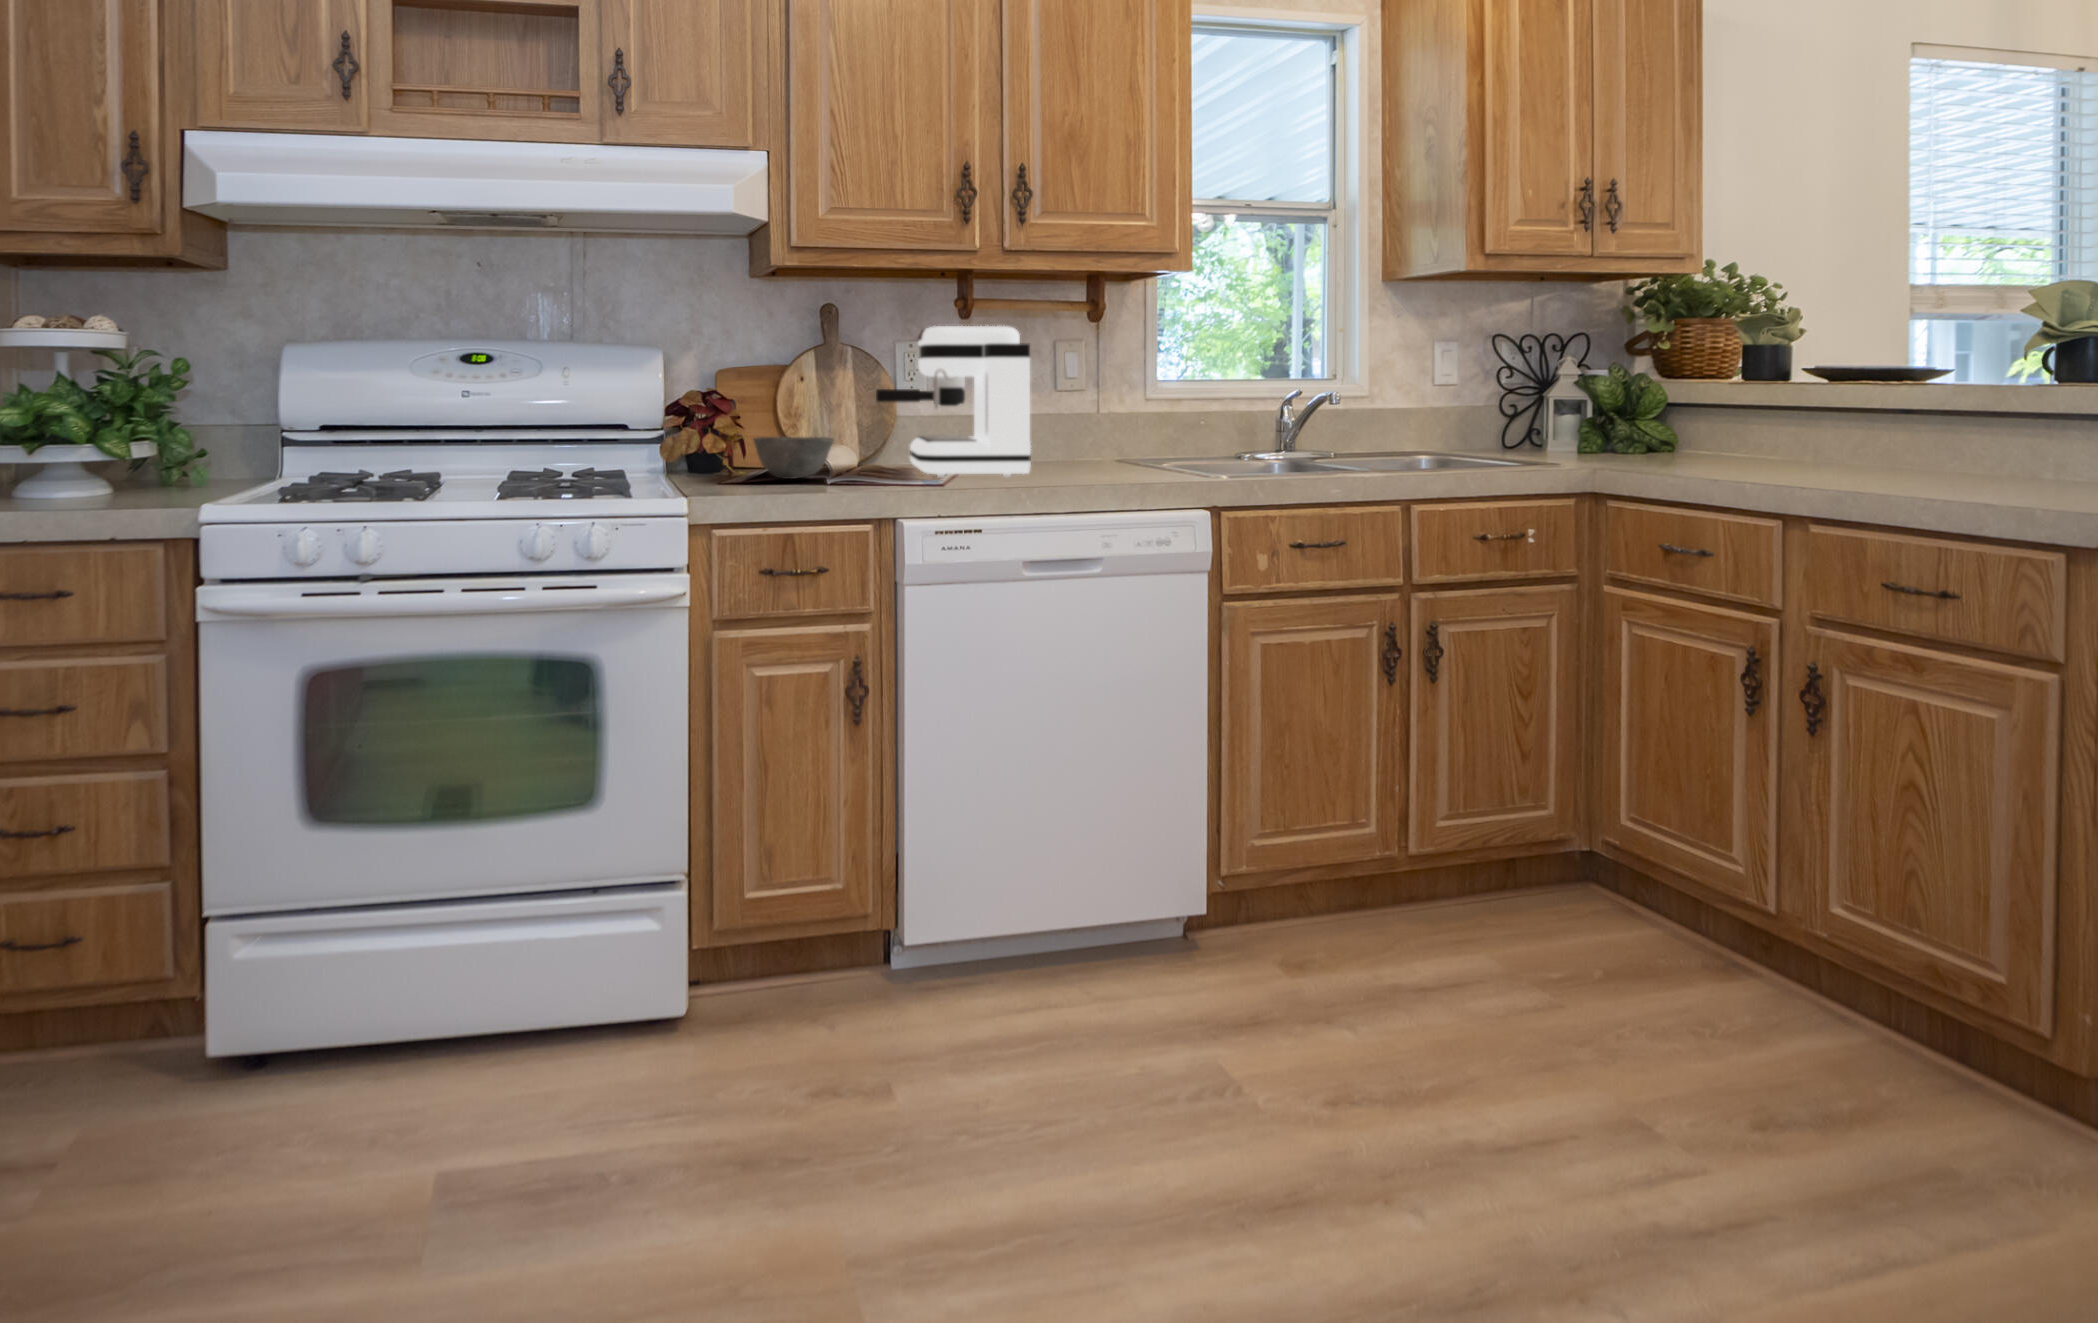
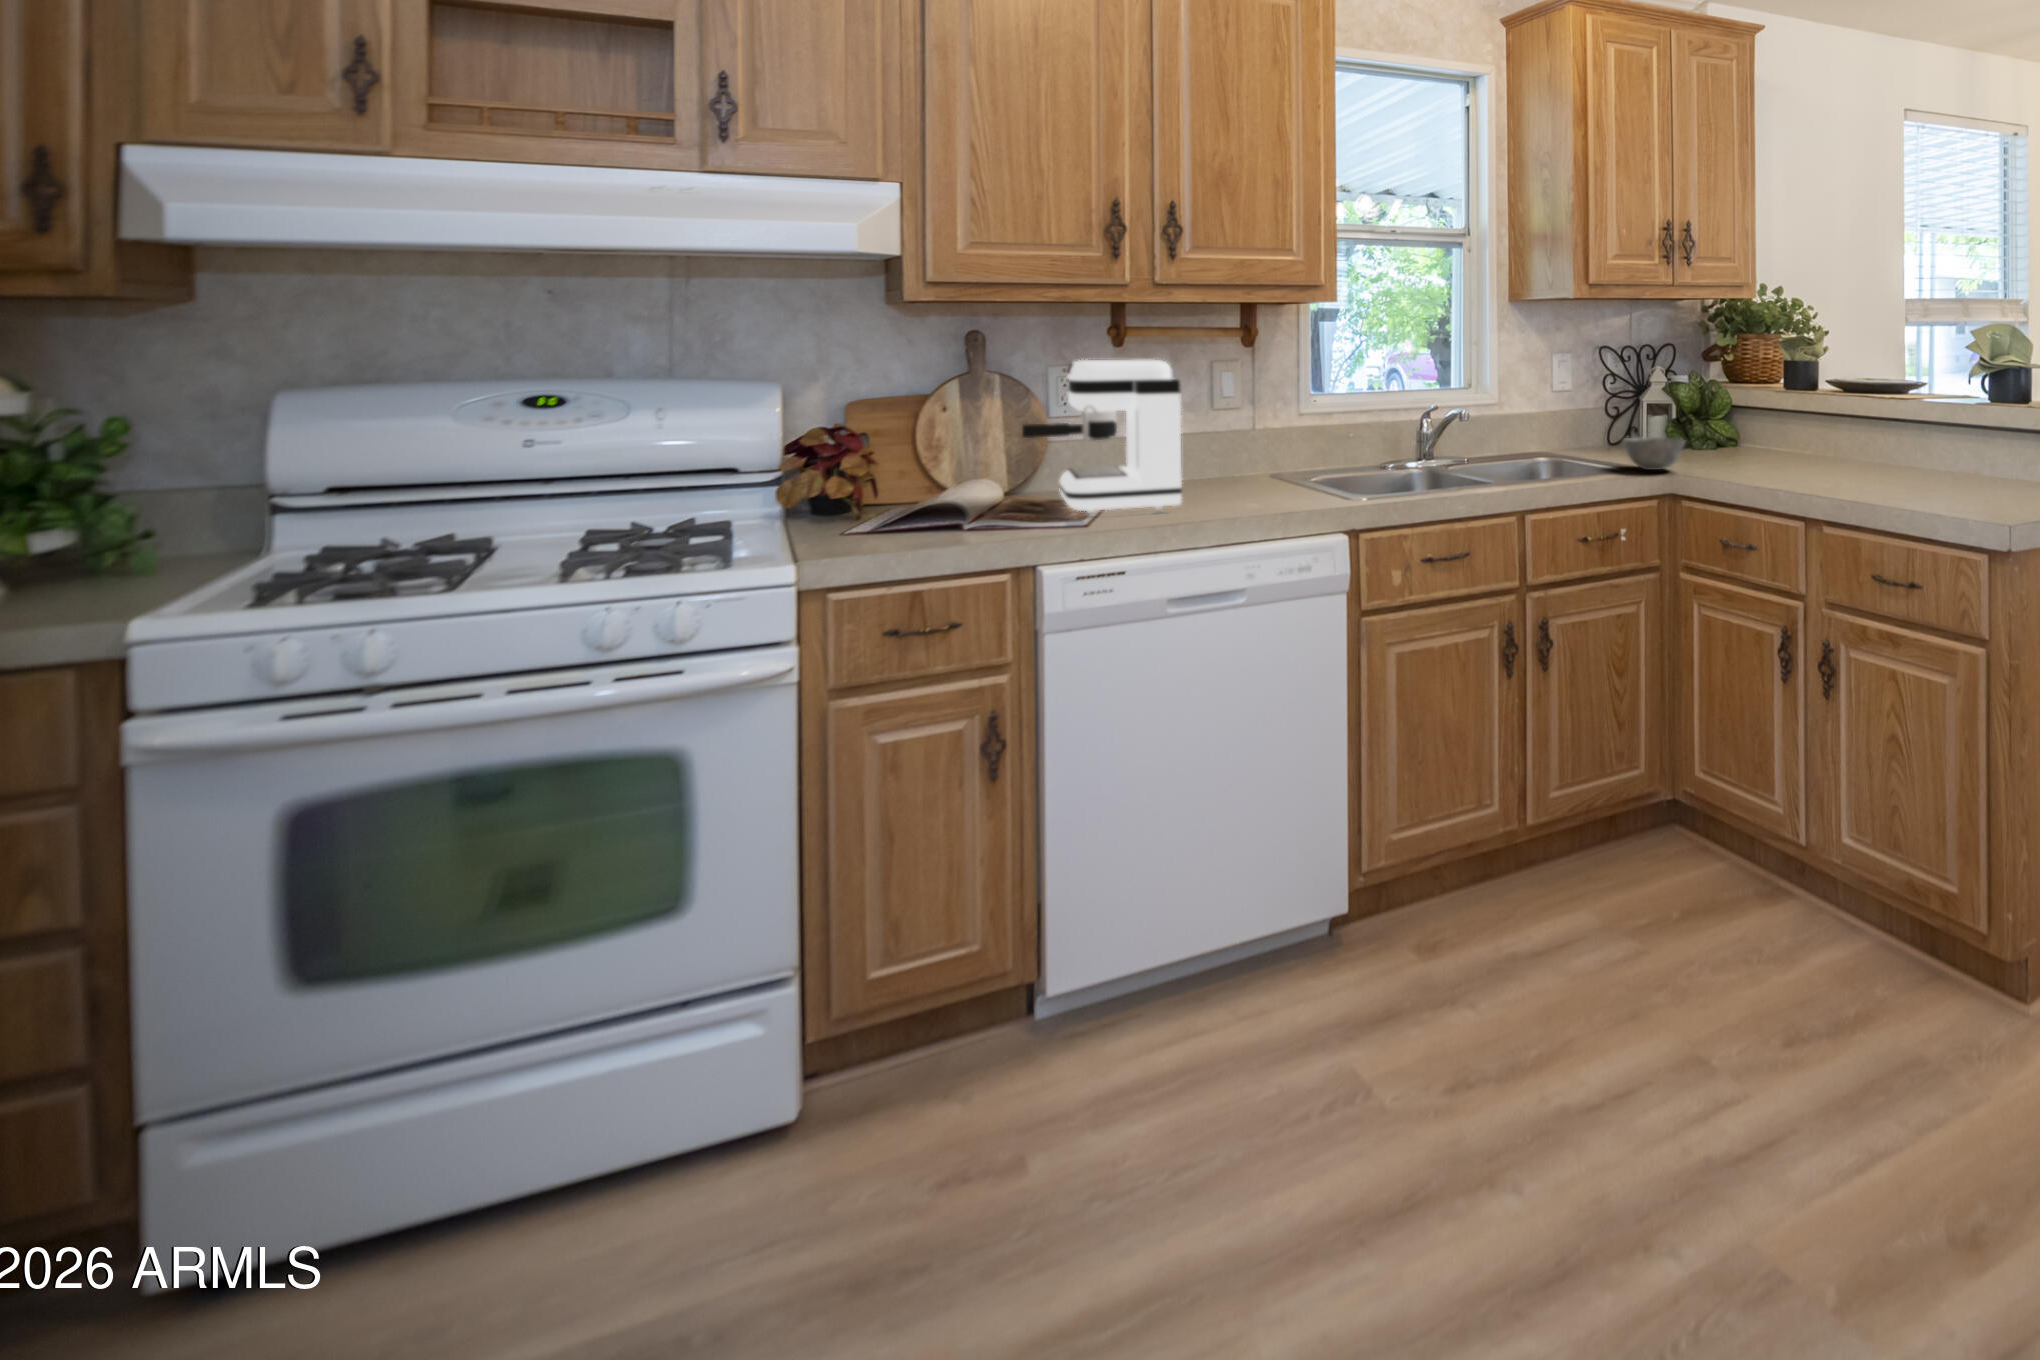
bowl: present [753,437,834,479] -> present [1623,437,1685,470]

